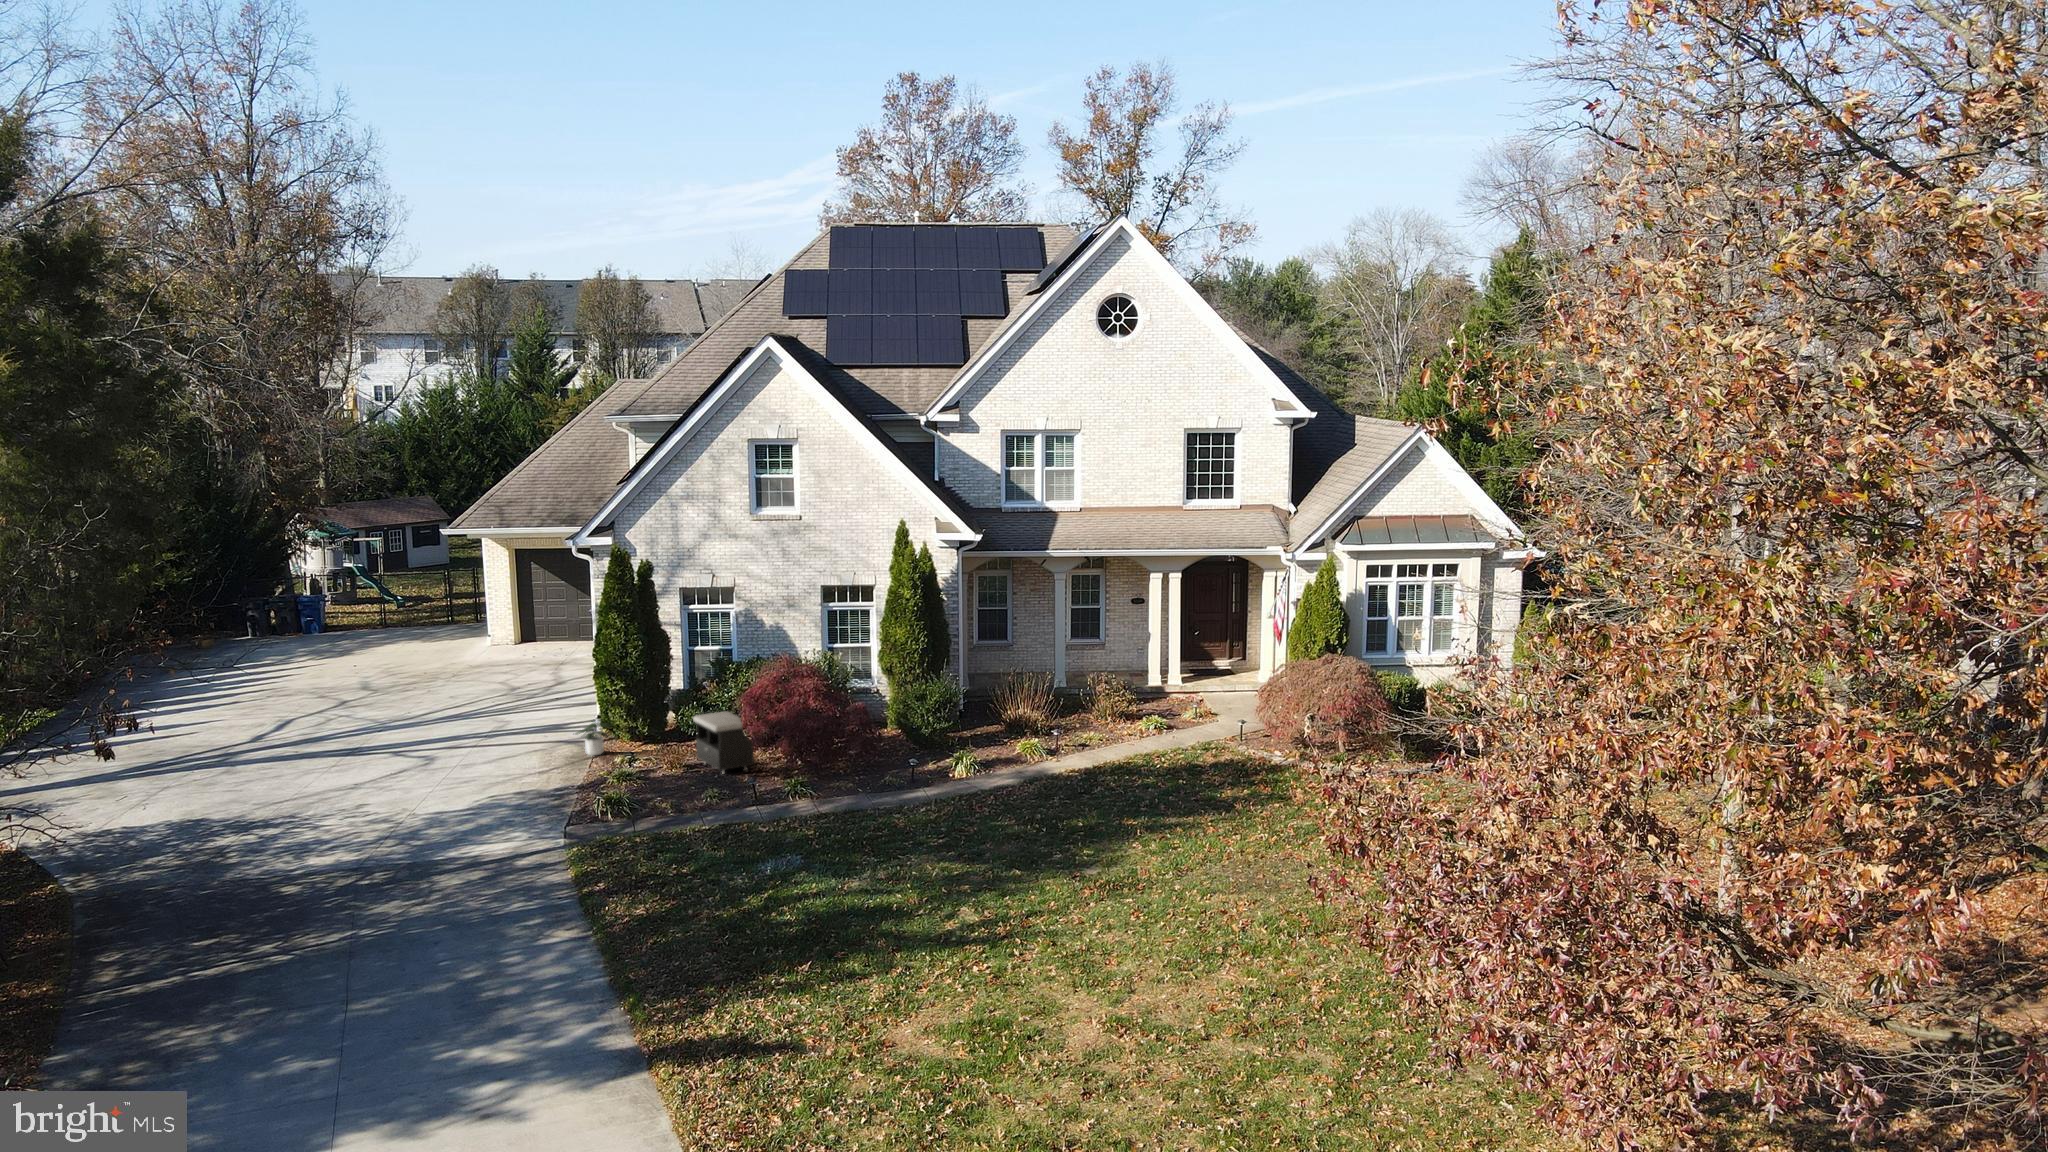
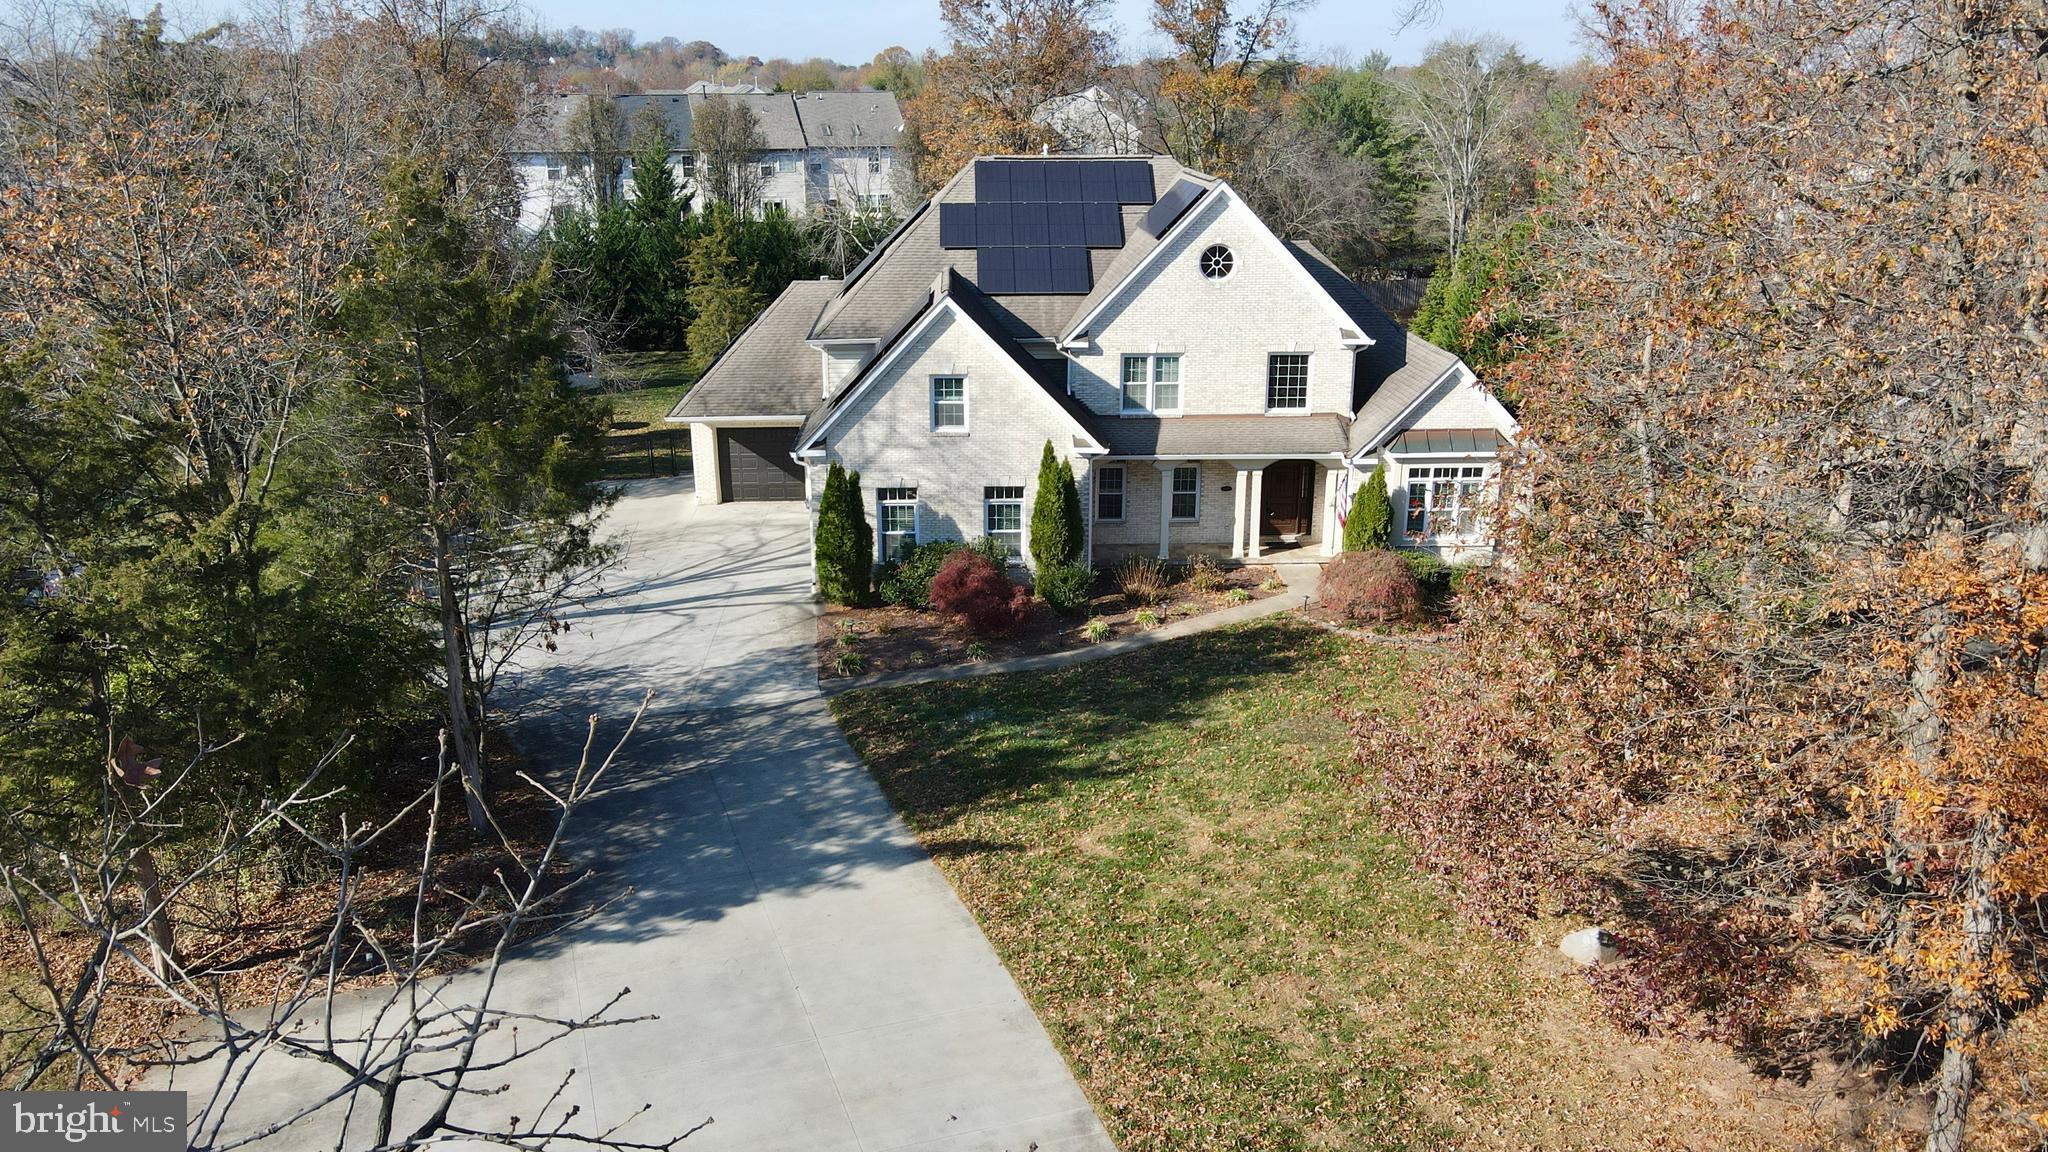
storage bench: present [693,711,754,773] -> none [895,586,942,634]

